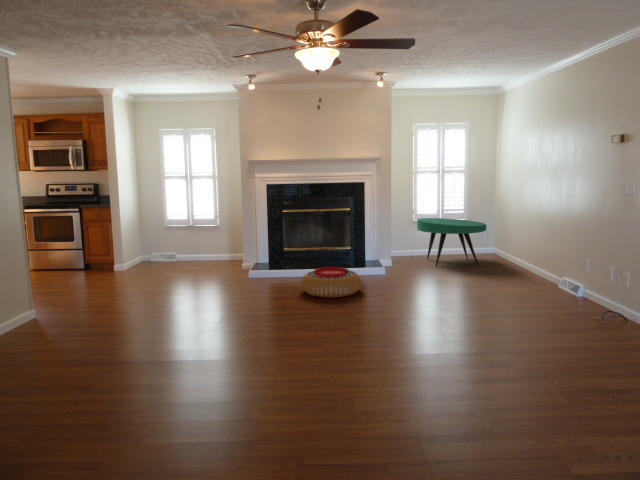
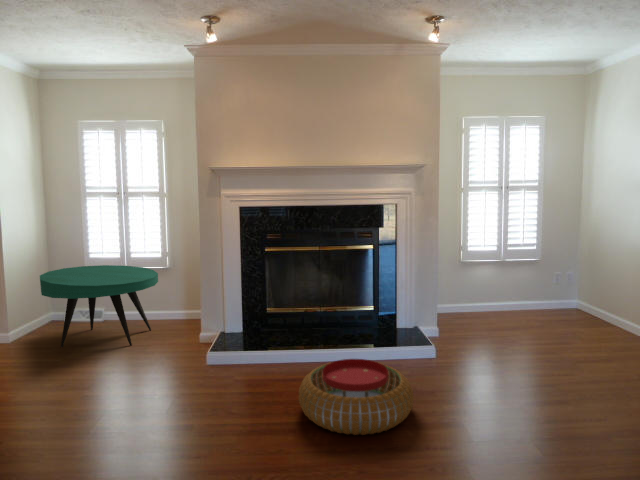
coffee table: present [417,218,486,266] -> present [40,265,158,347]

